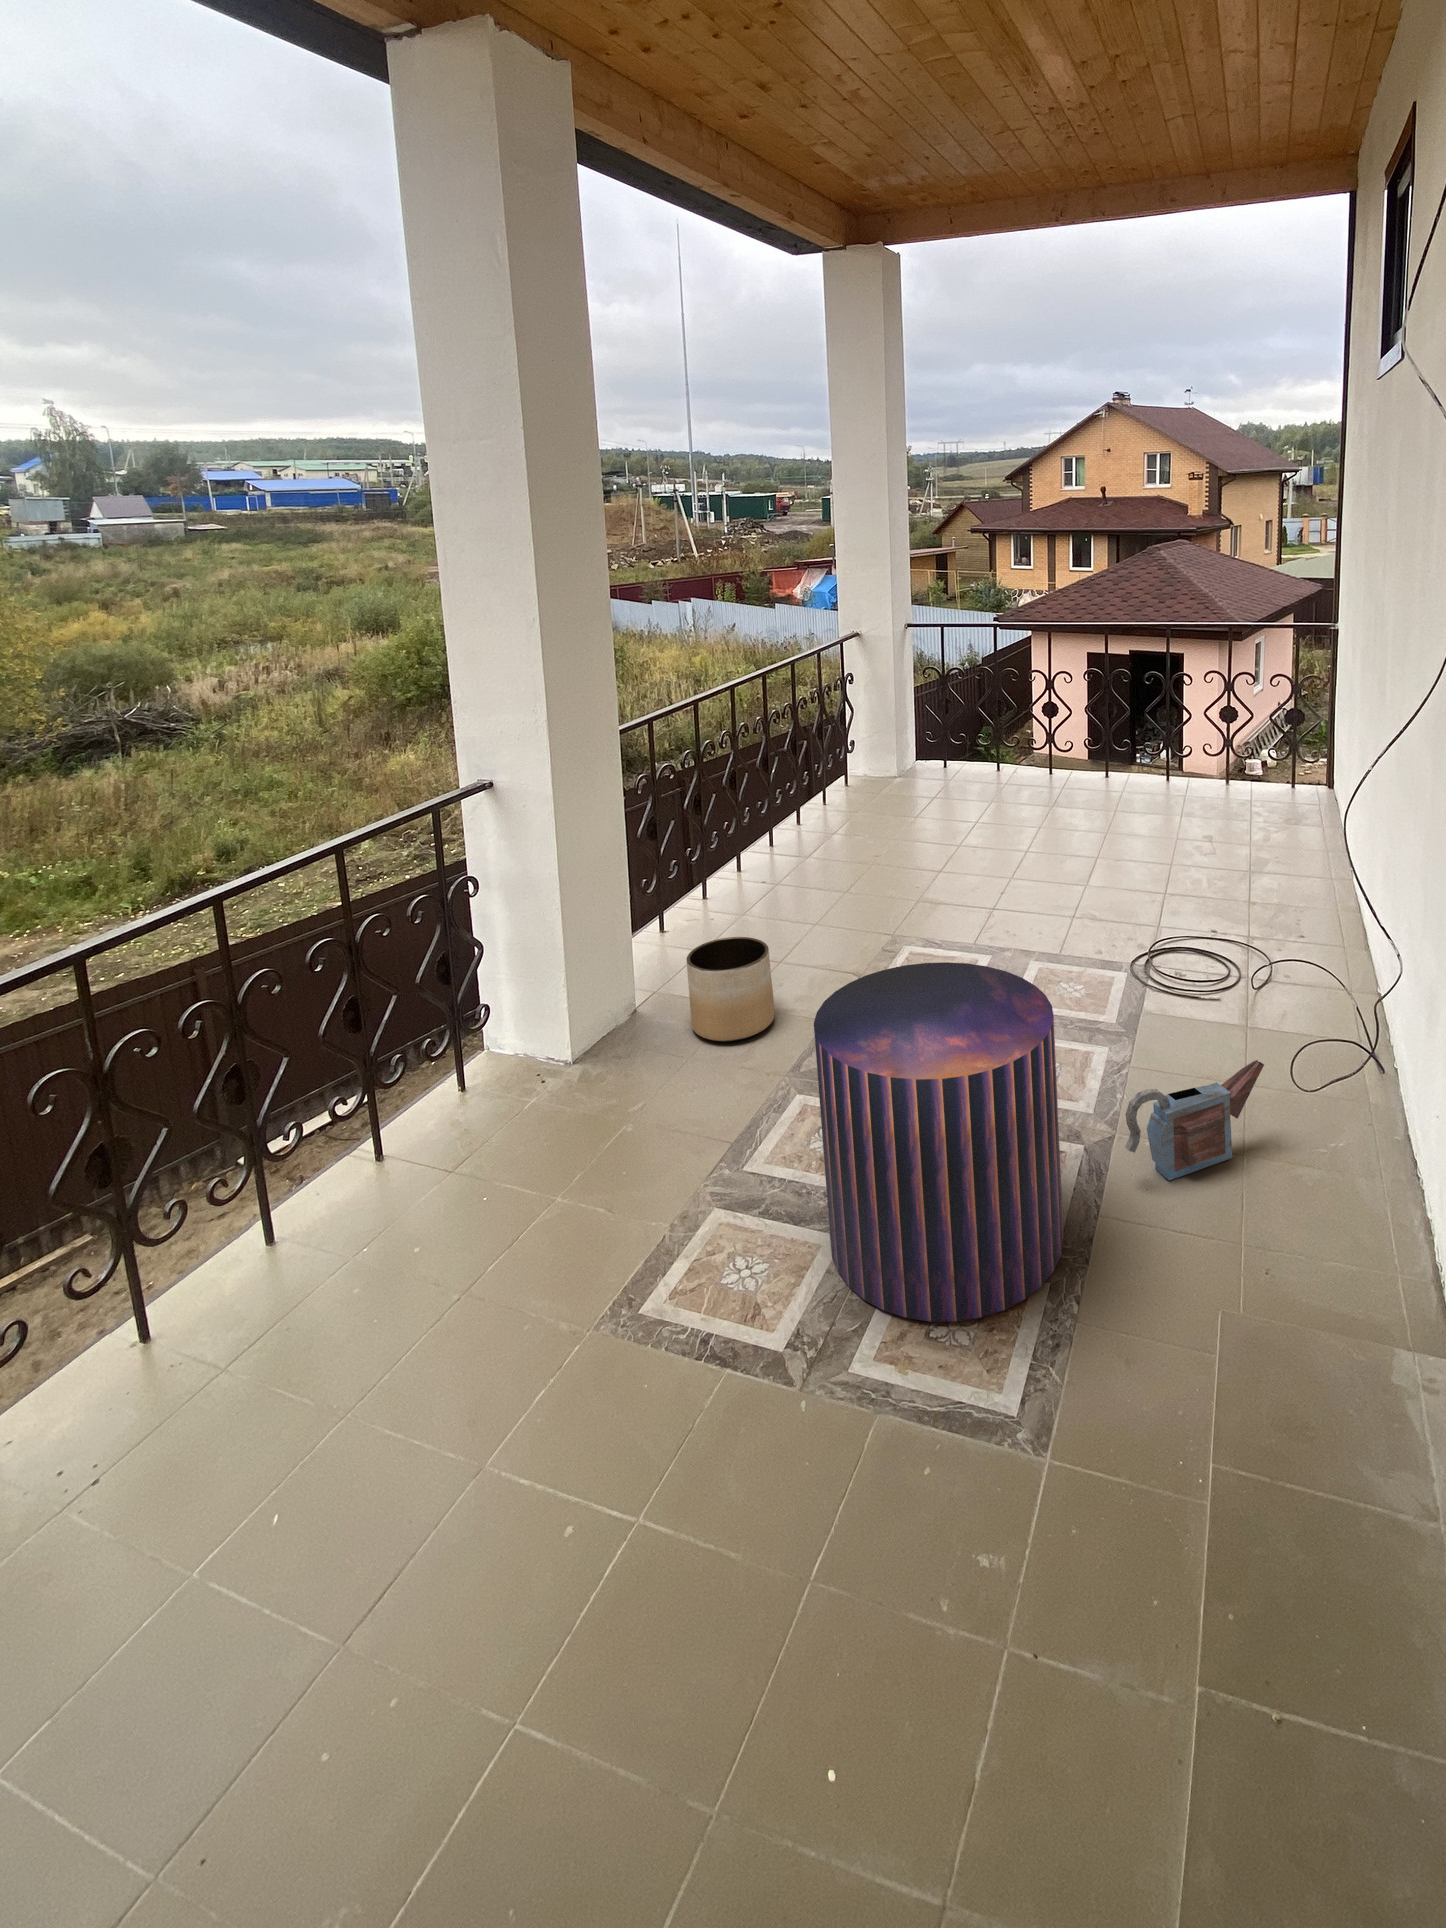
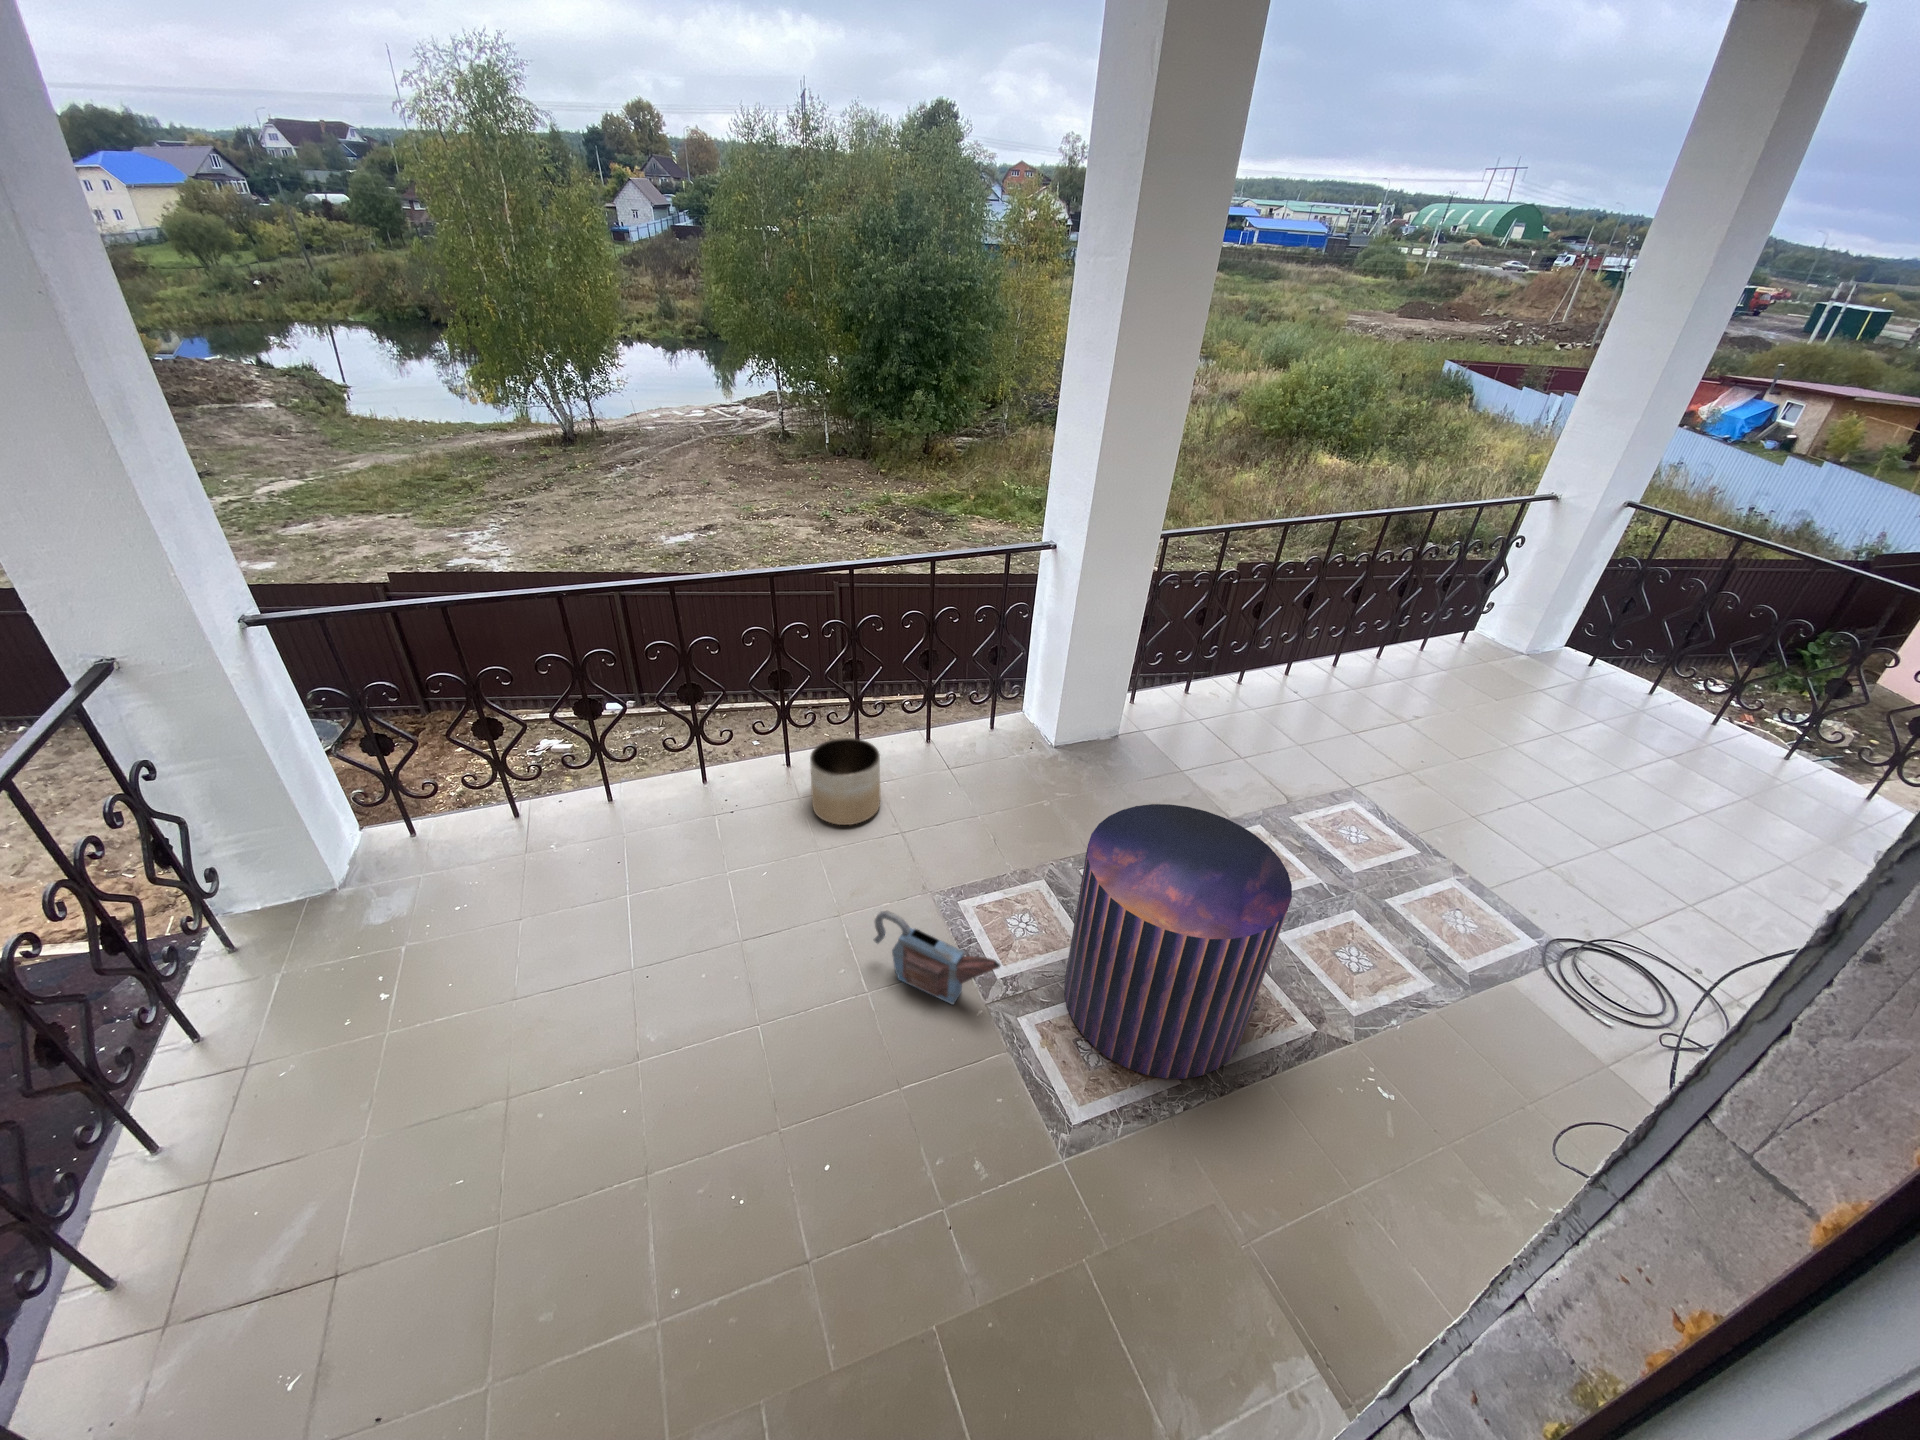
planter: present [687,937,775,1042] -> present [810,738,880,825]
watering can: present [1125,1060,1264,1180] -> present [874,911,1000,1004]

